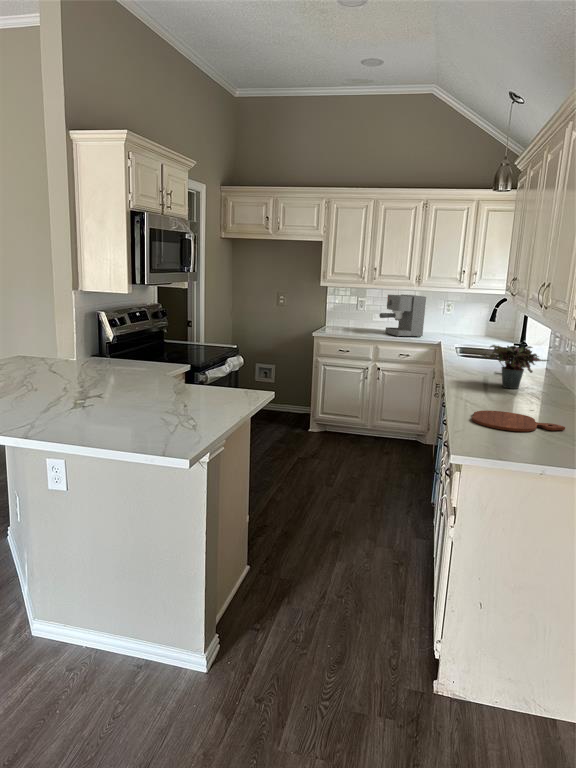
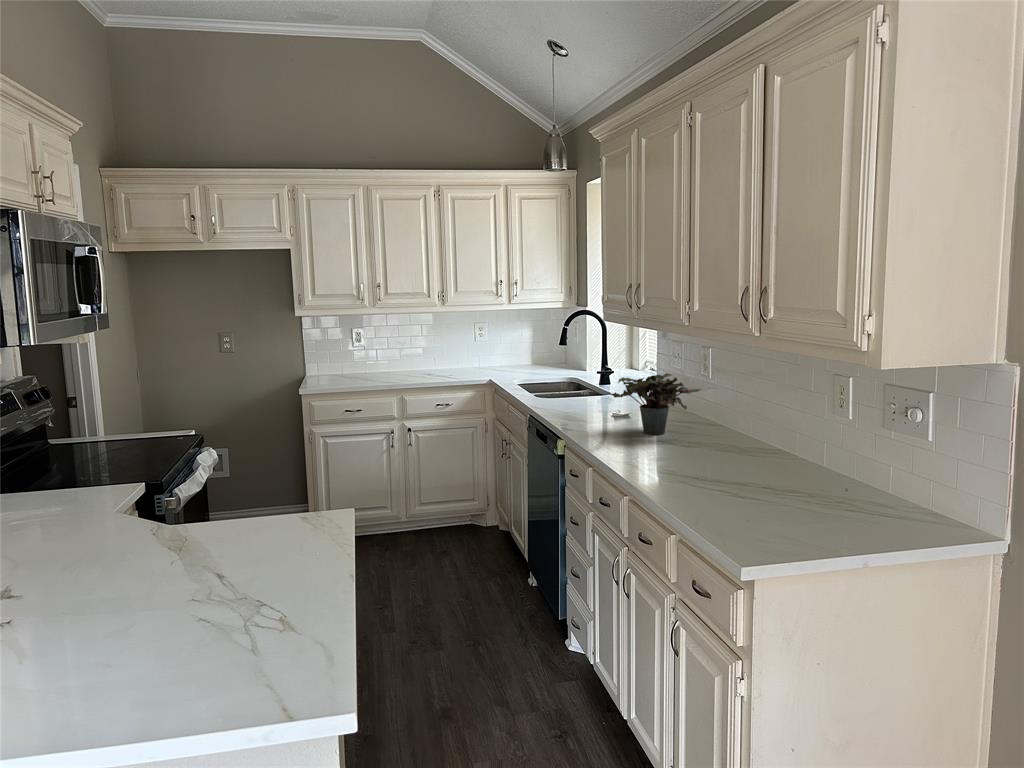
coffee maker: present [379,295,426,337] -> none [394,318,455,379]
cutting board: present [472,411,565,432] -> none [678,473,802,503]

